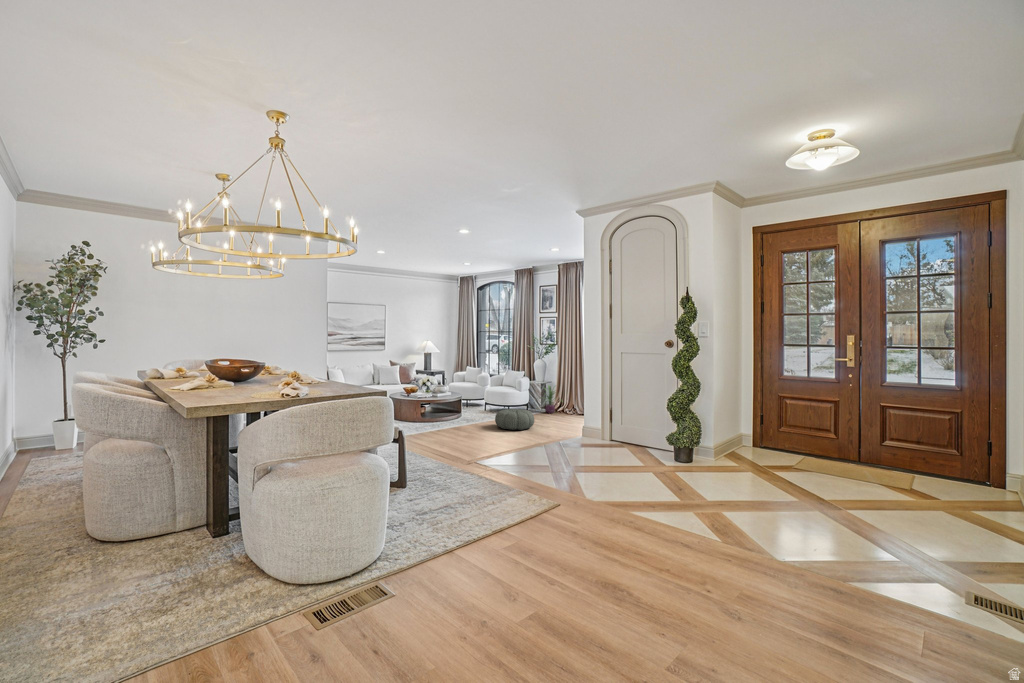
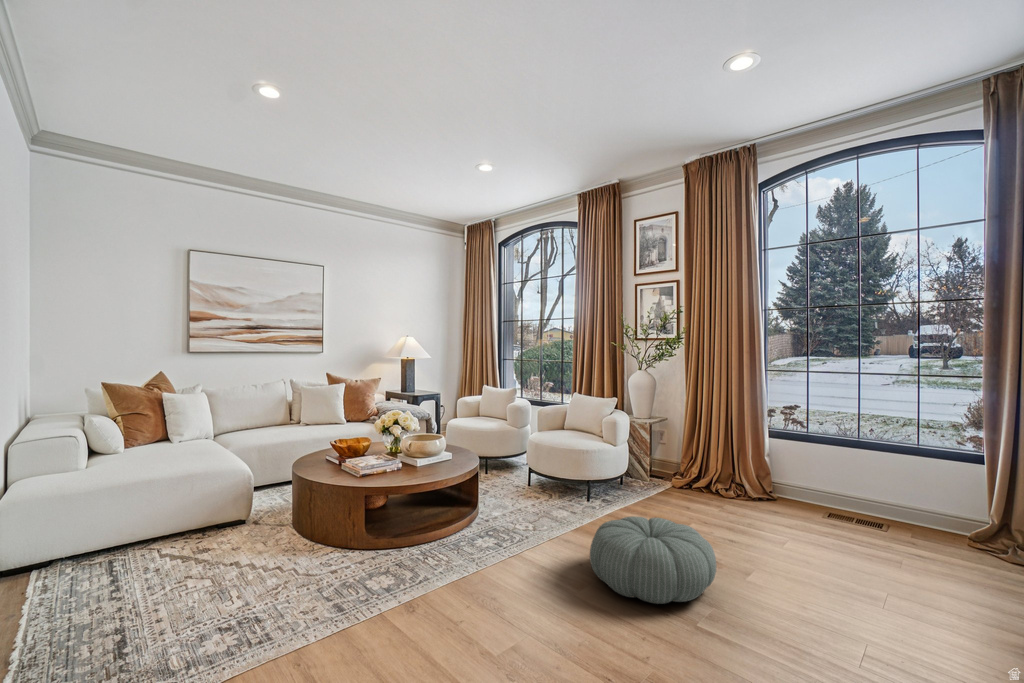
decorative plant: present [545,385,555,413] -> none [647,428,720,497]

